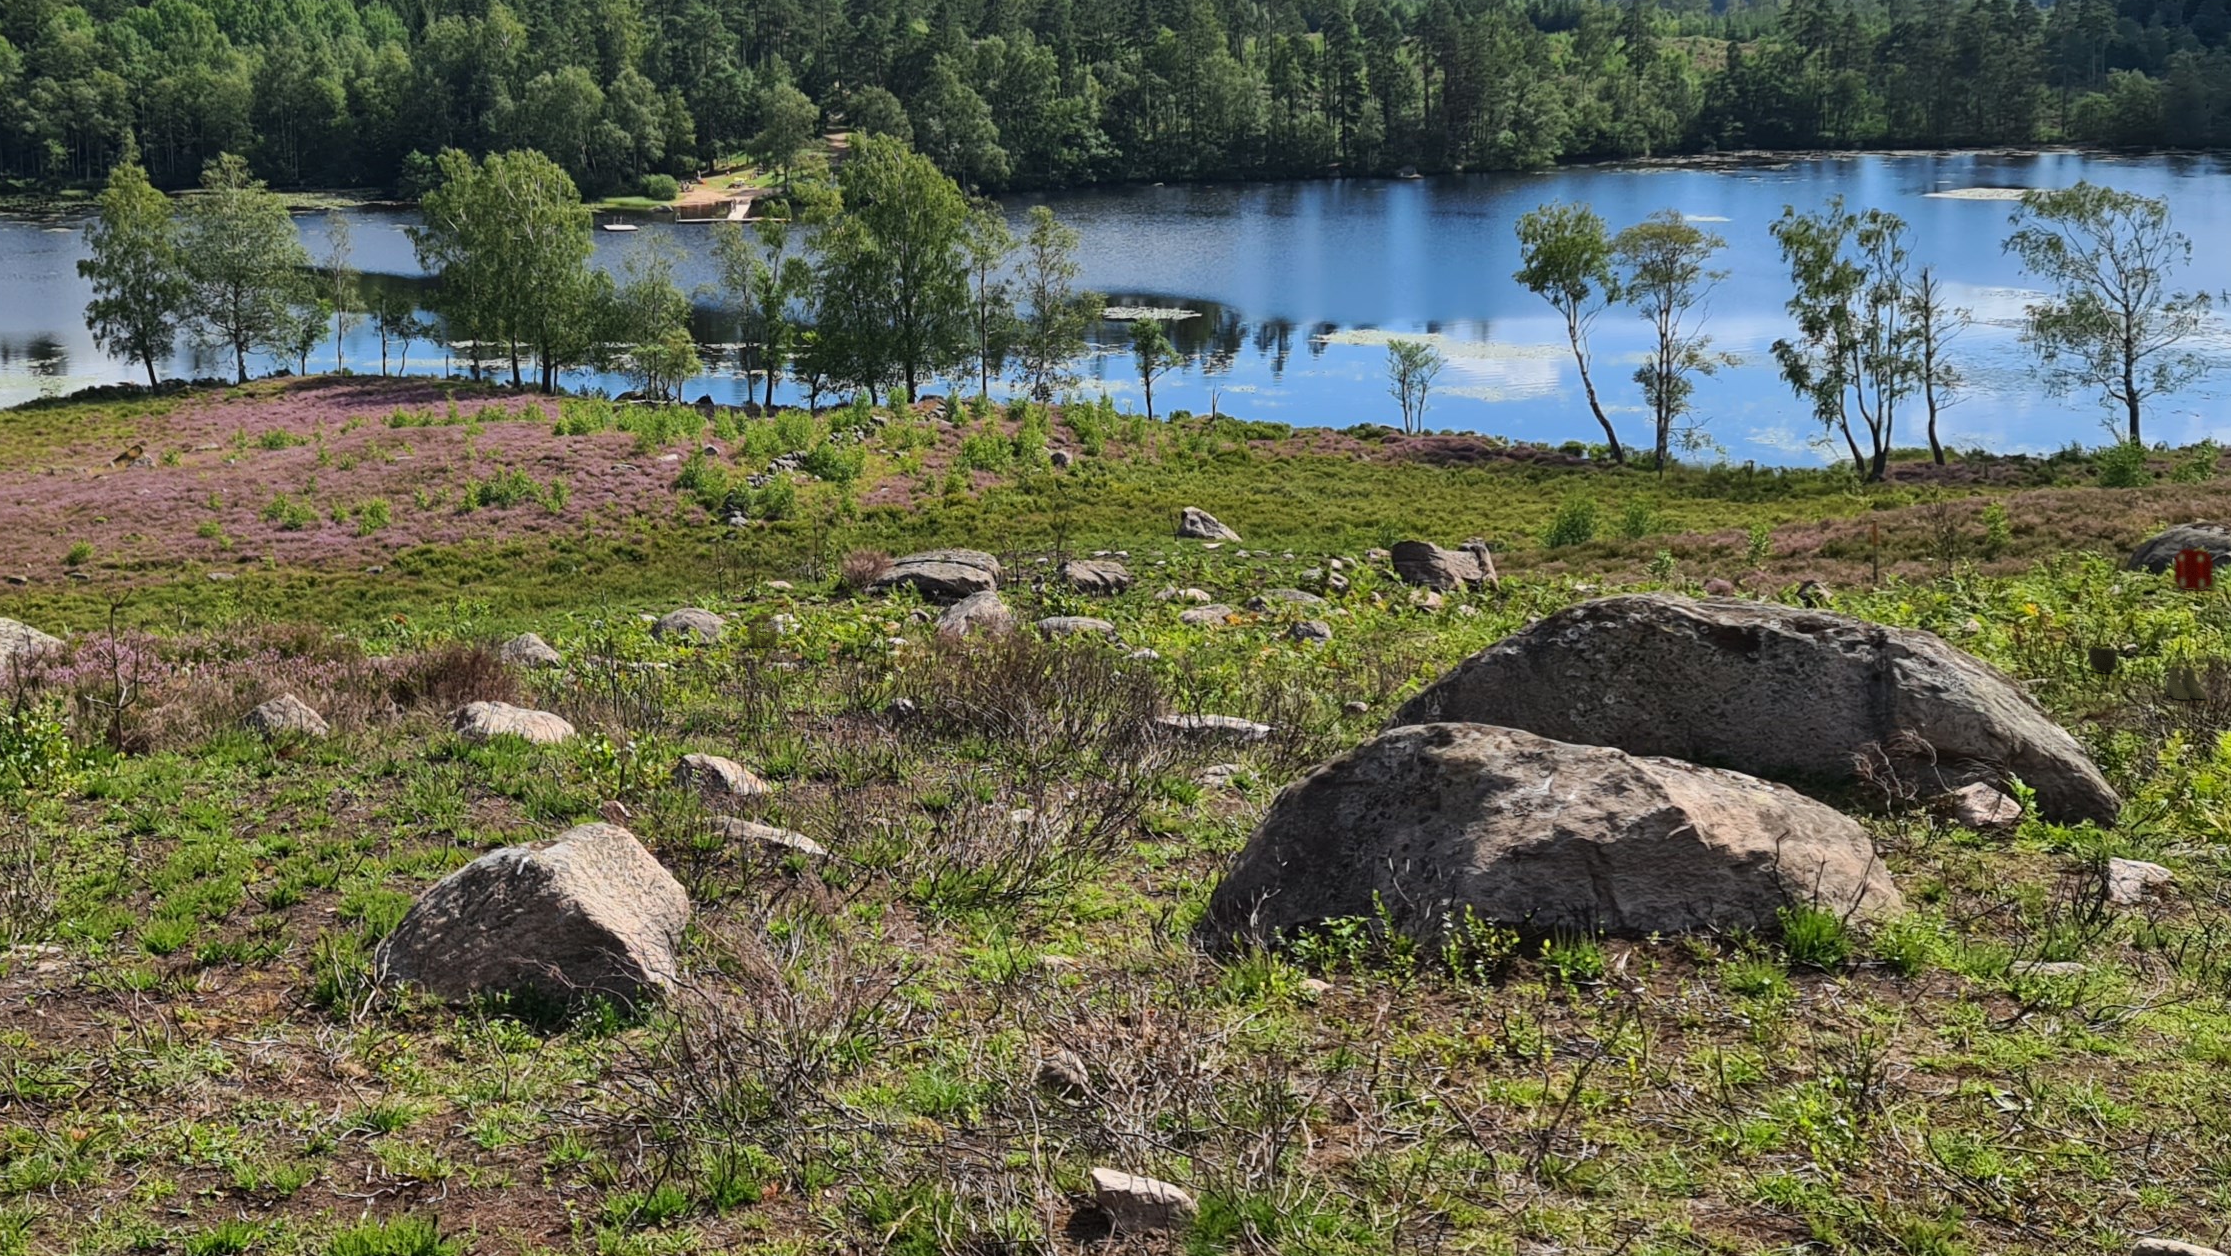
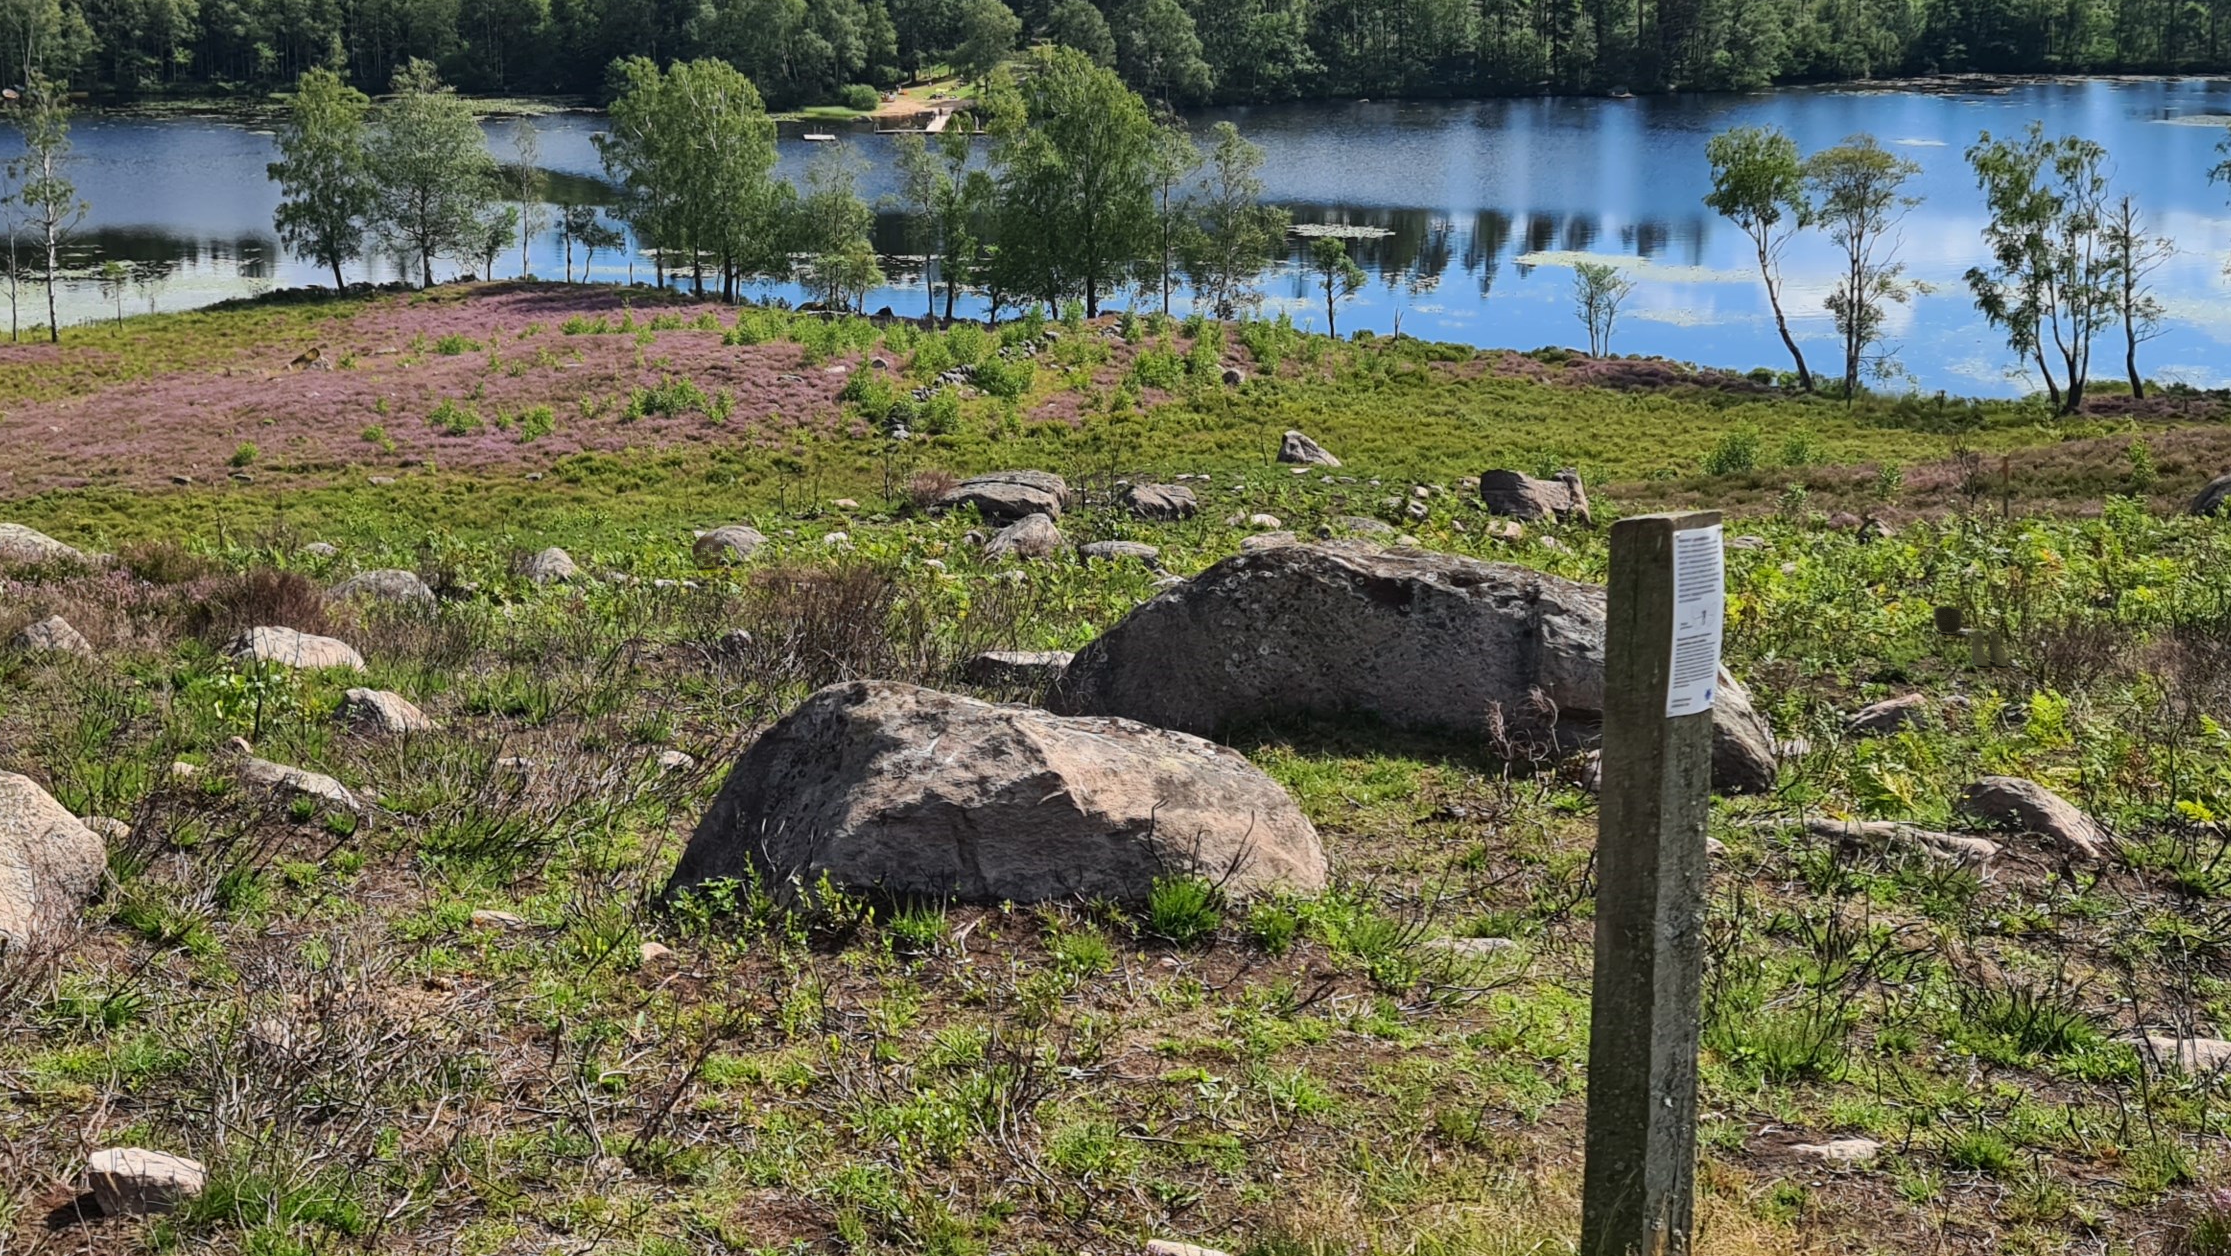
backpack: present [2174,548,2213,591] -> none [2179,495,2222,543]

